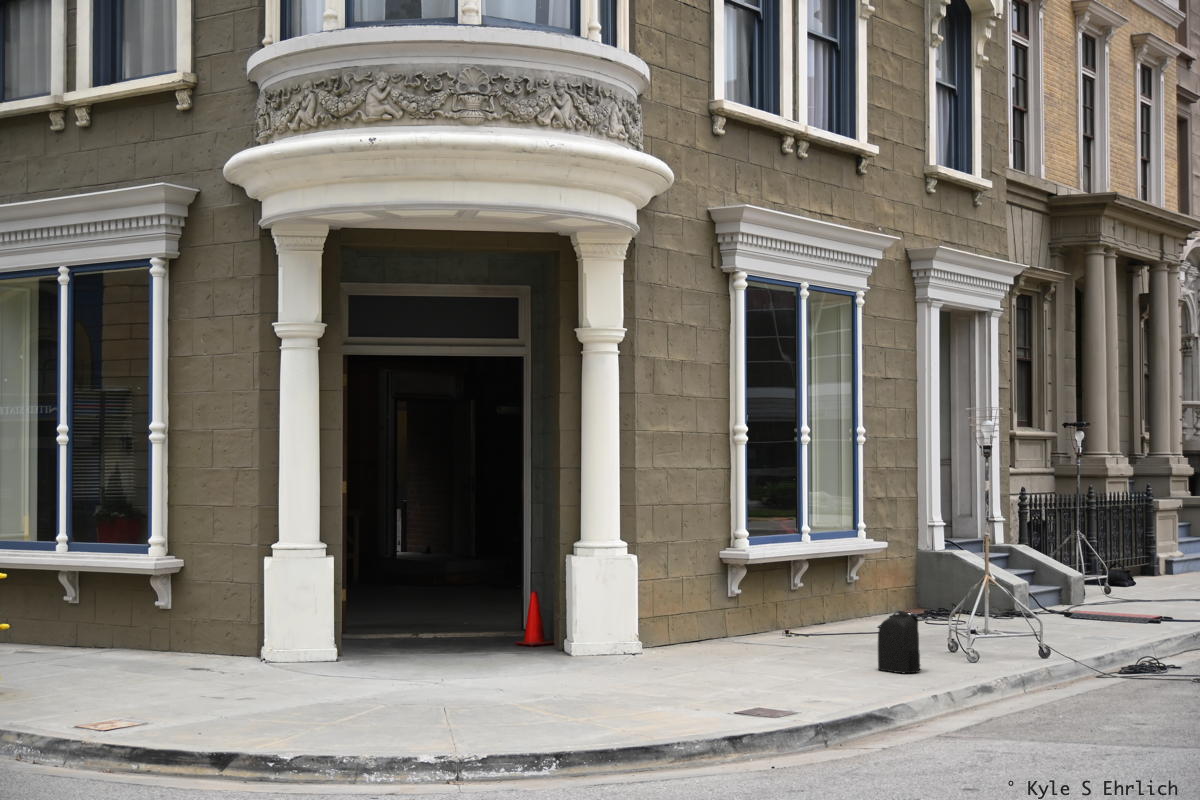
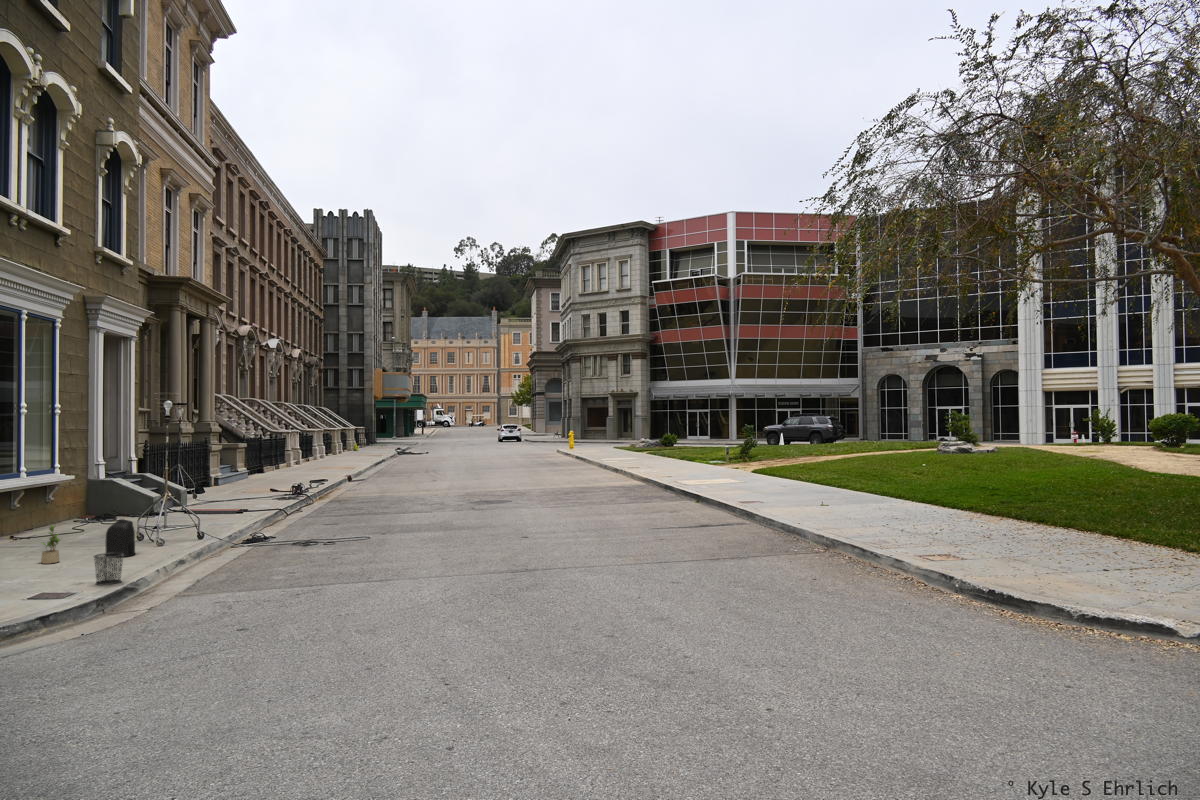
potted plant: none [792,609,818,669] -> present [41,525,60,564]
waste bin: none [822,660,864,710] -> present [94,553,124,585]

